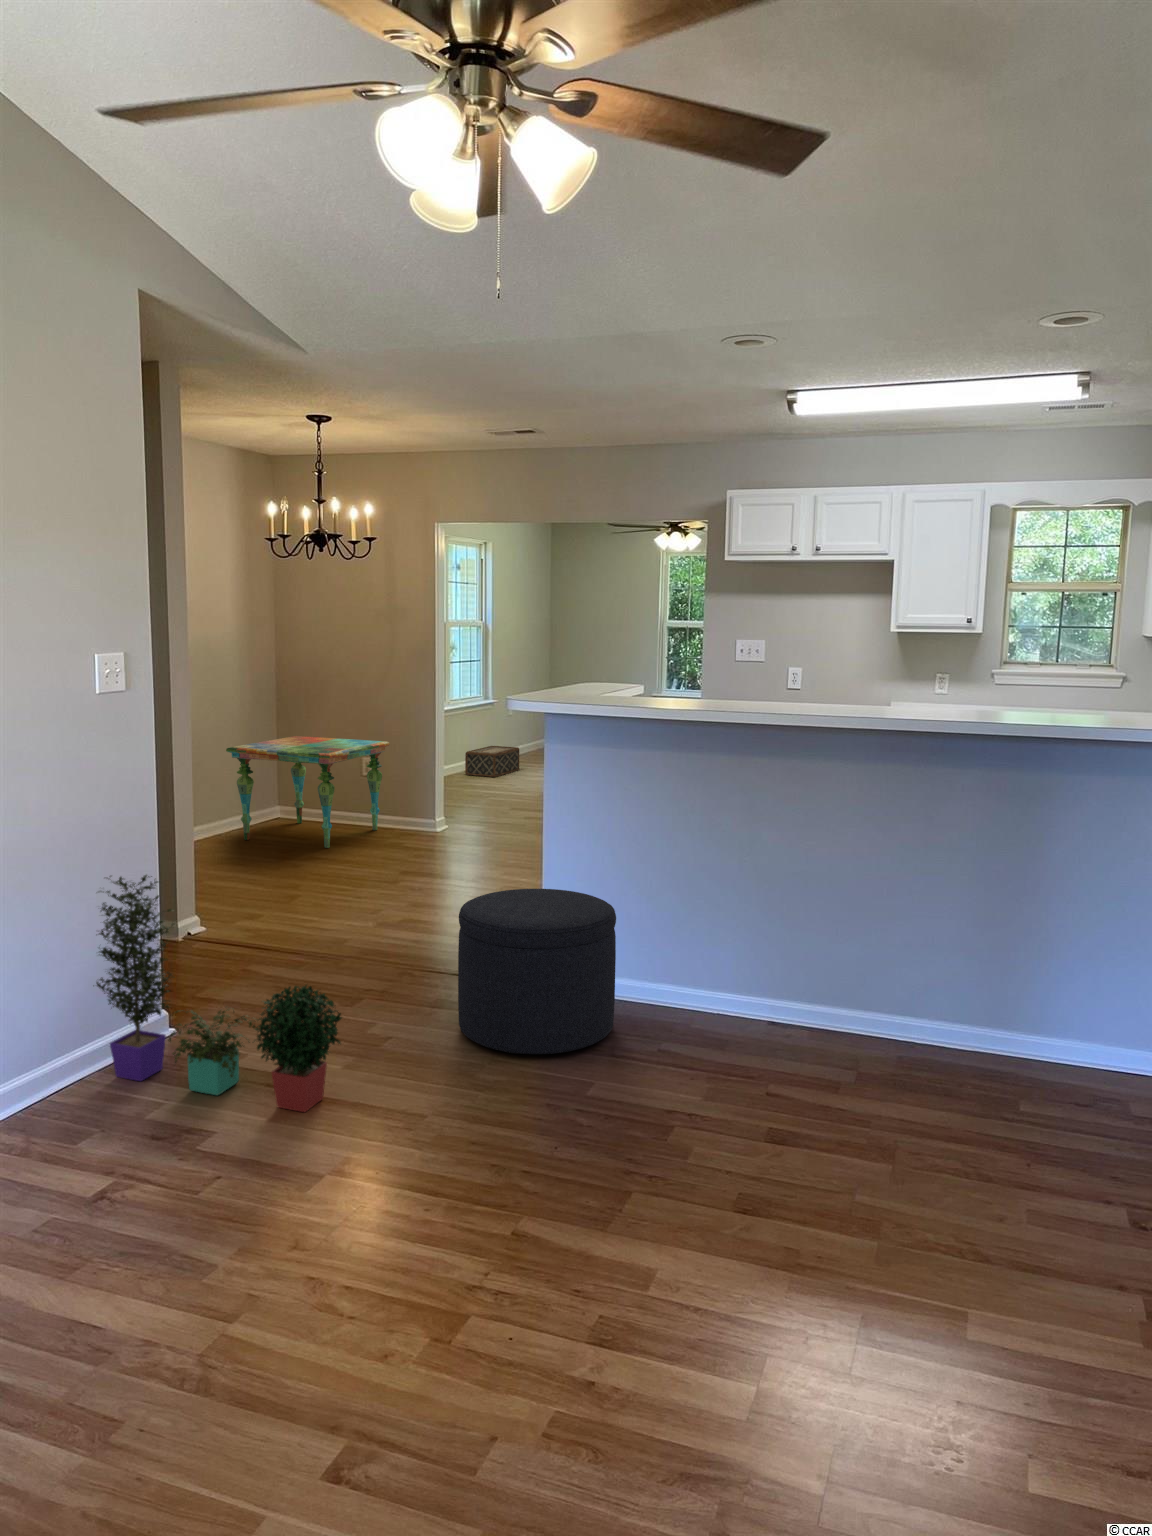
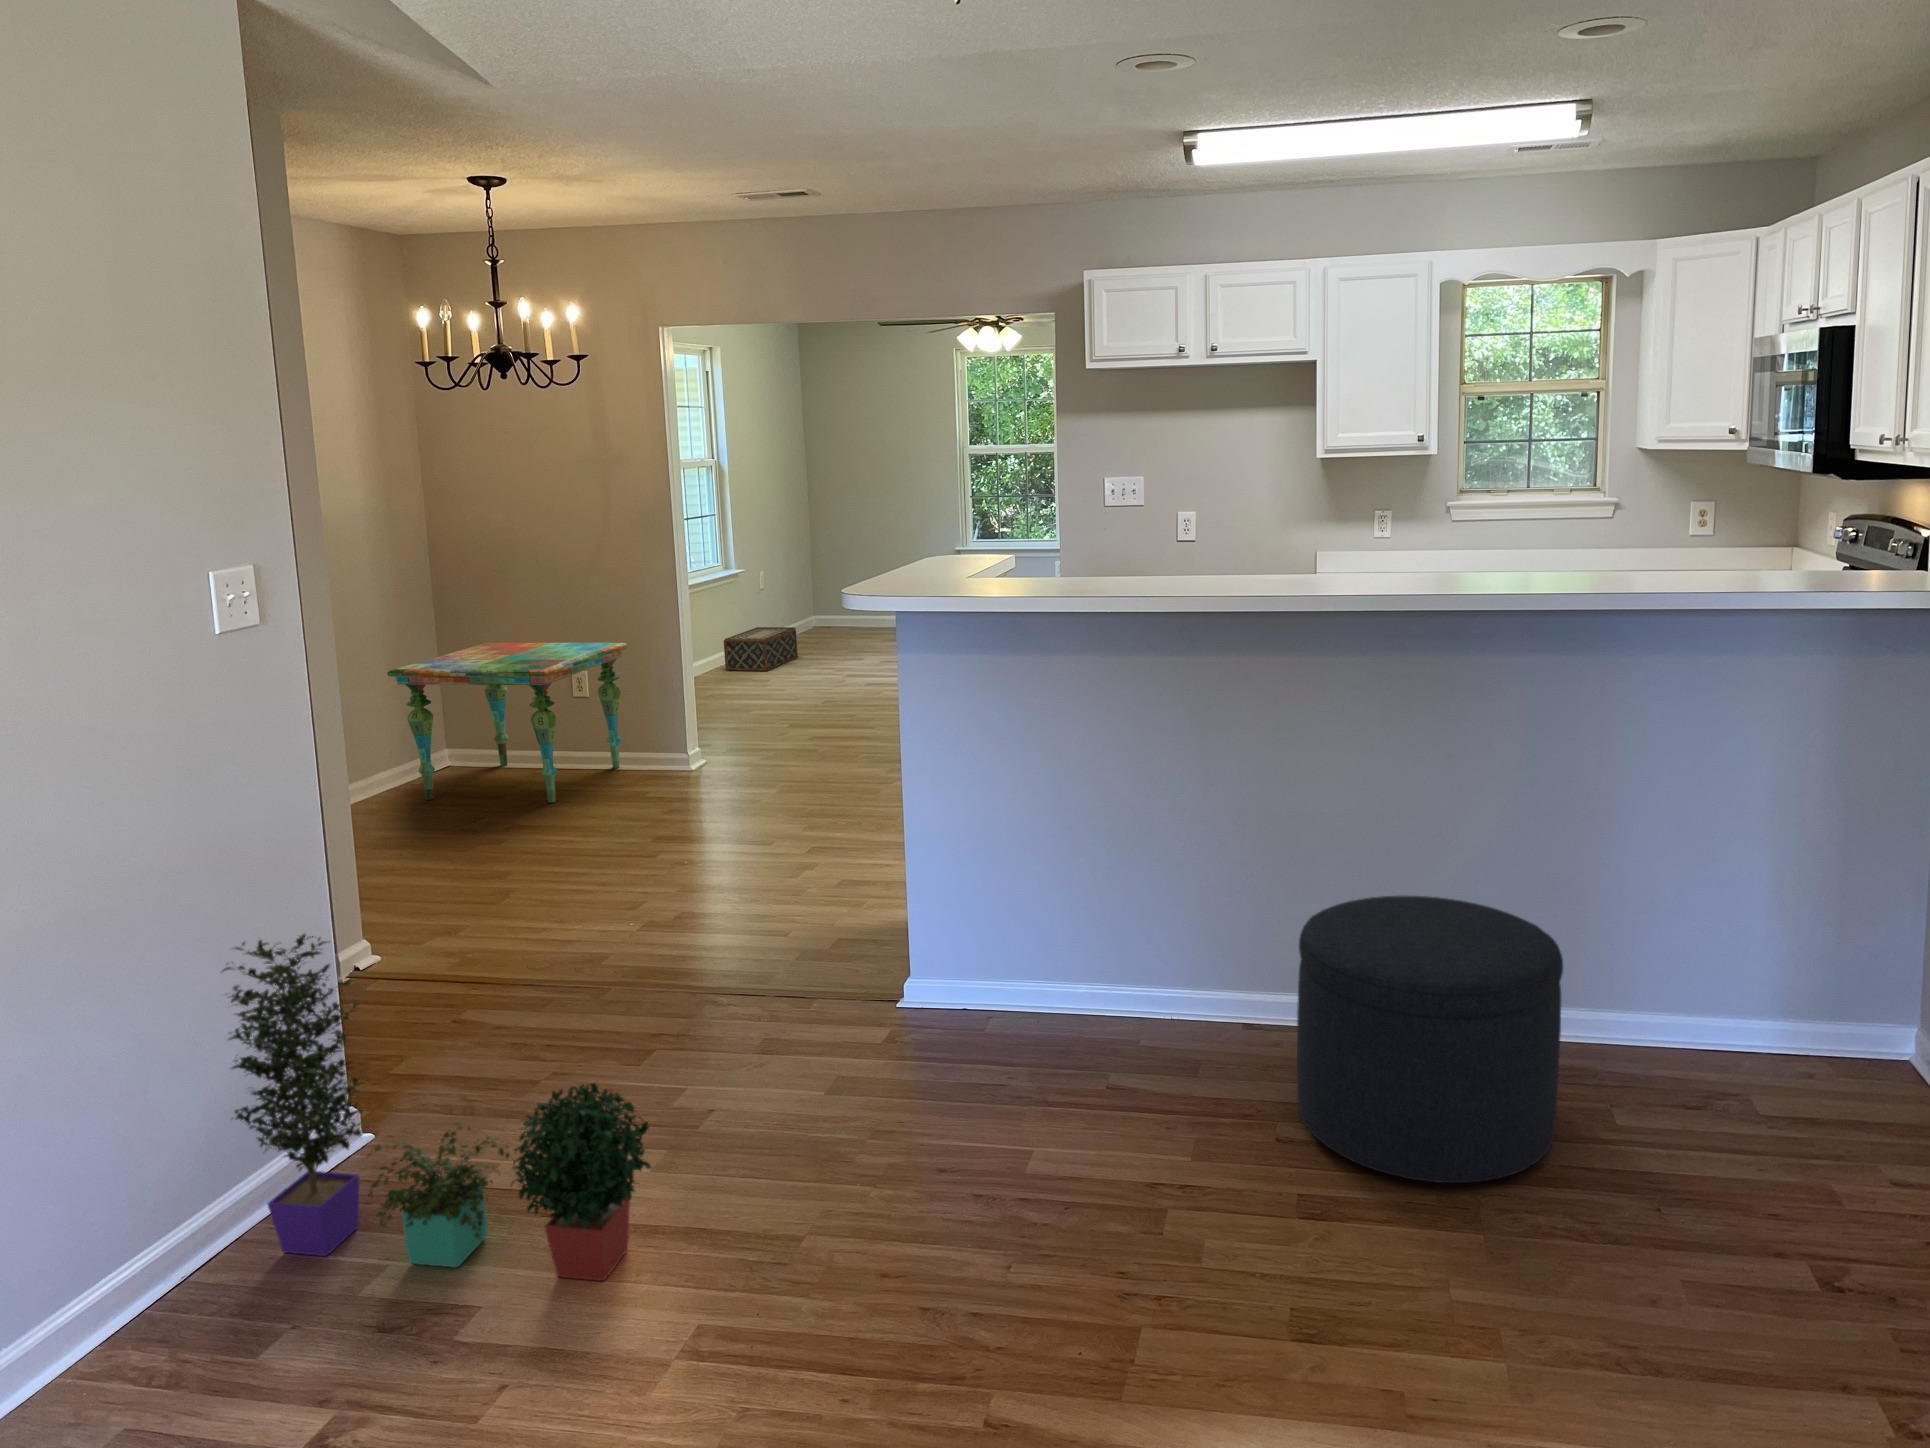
ottoman: present [458,889,616,1054] -> present [1297,896,1563,1183]

